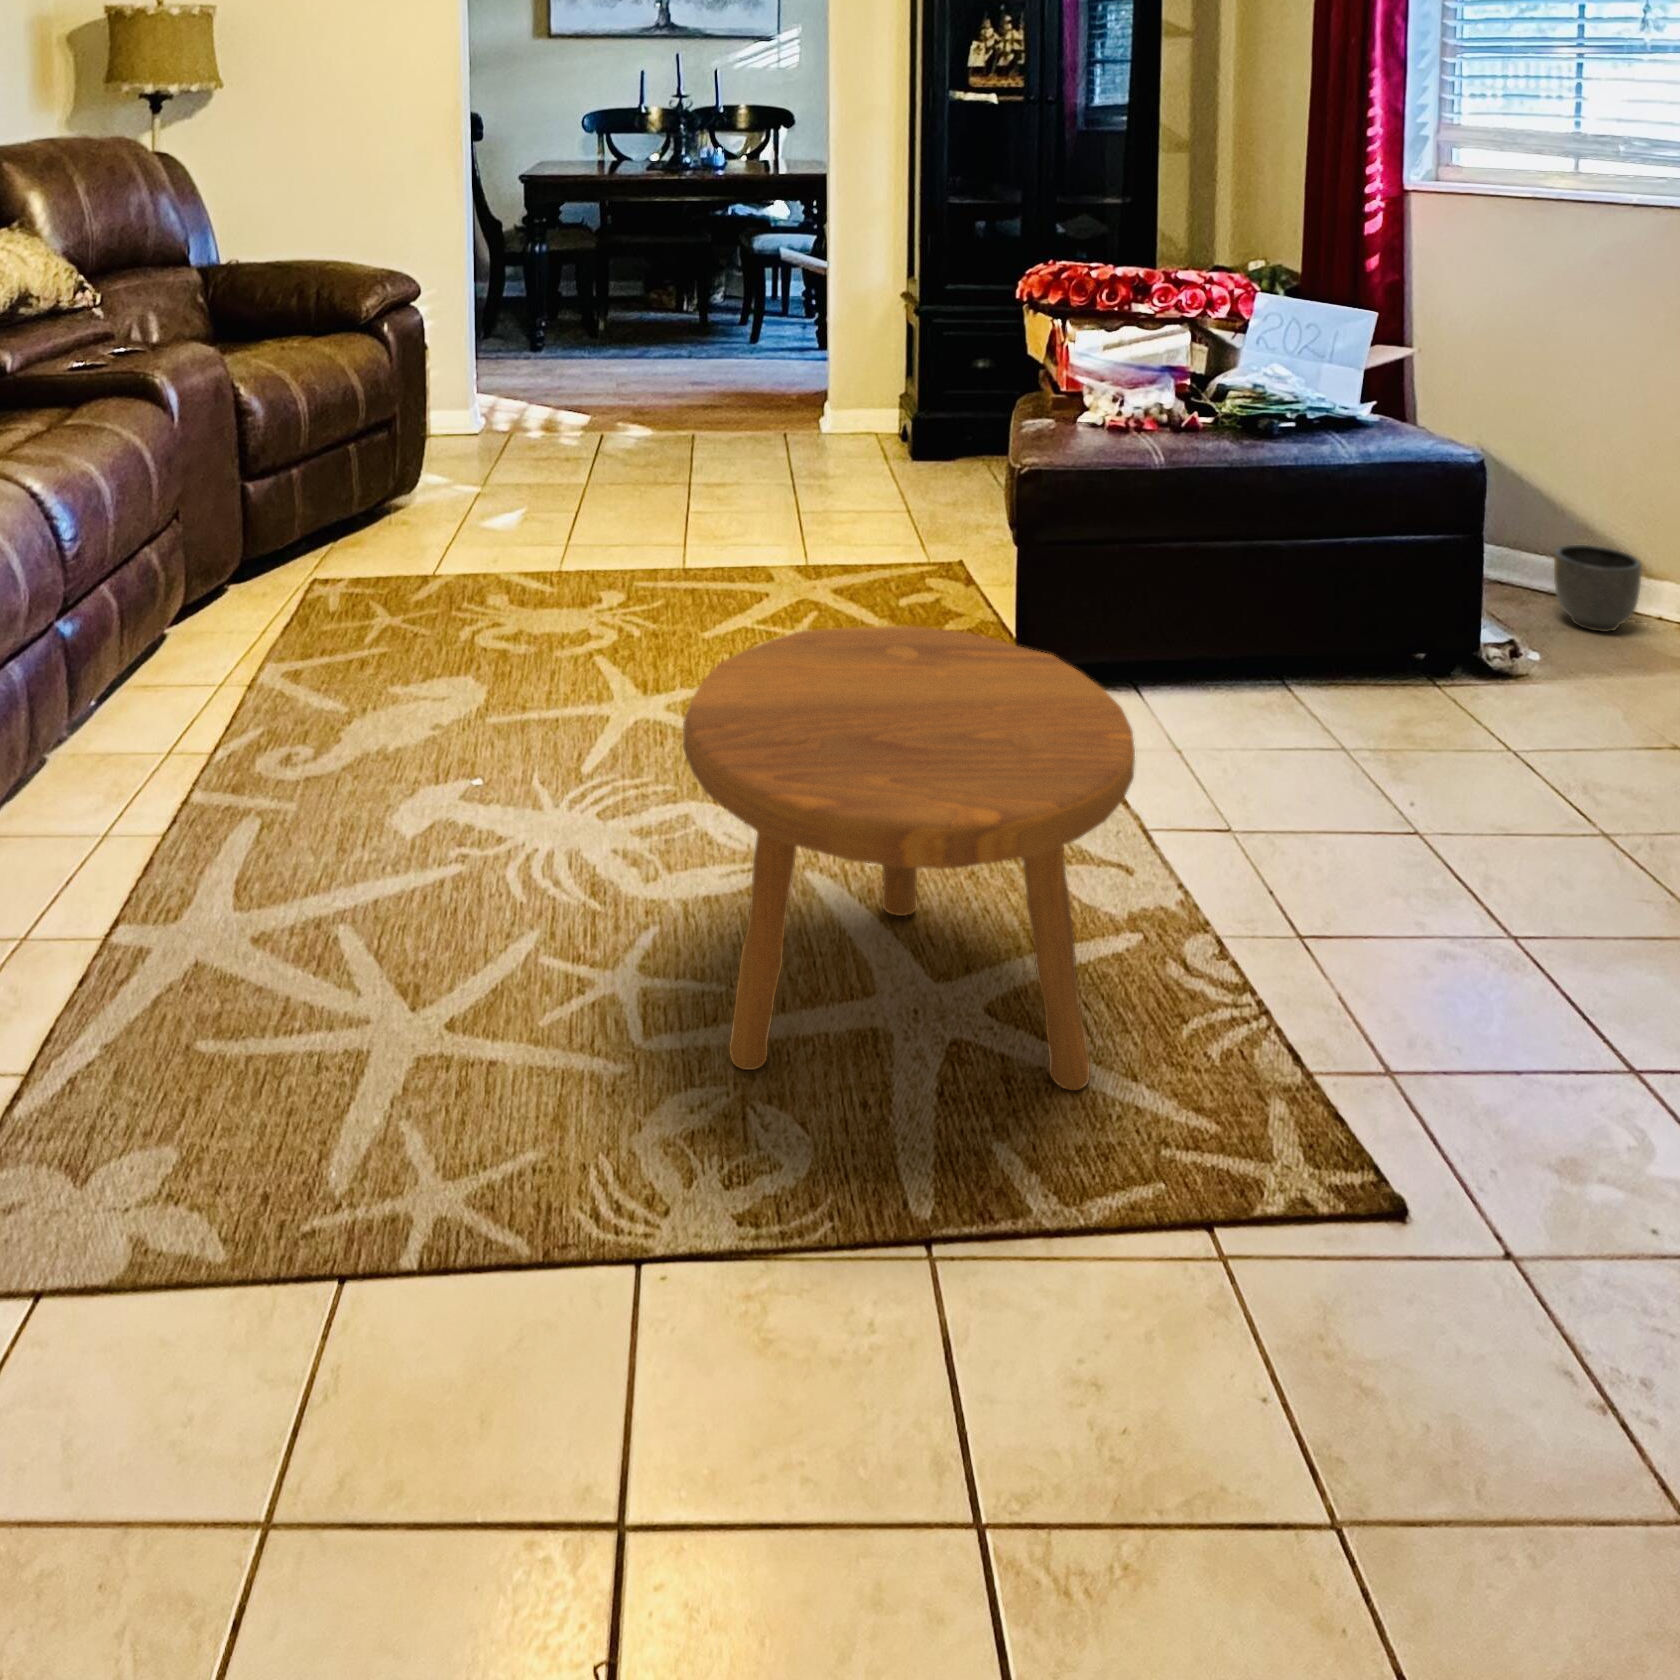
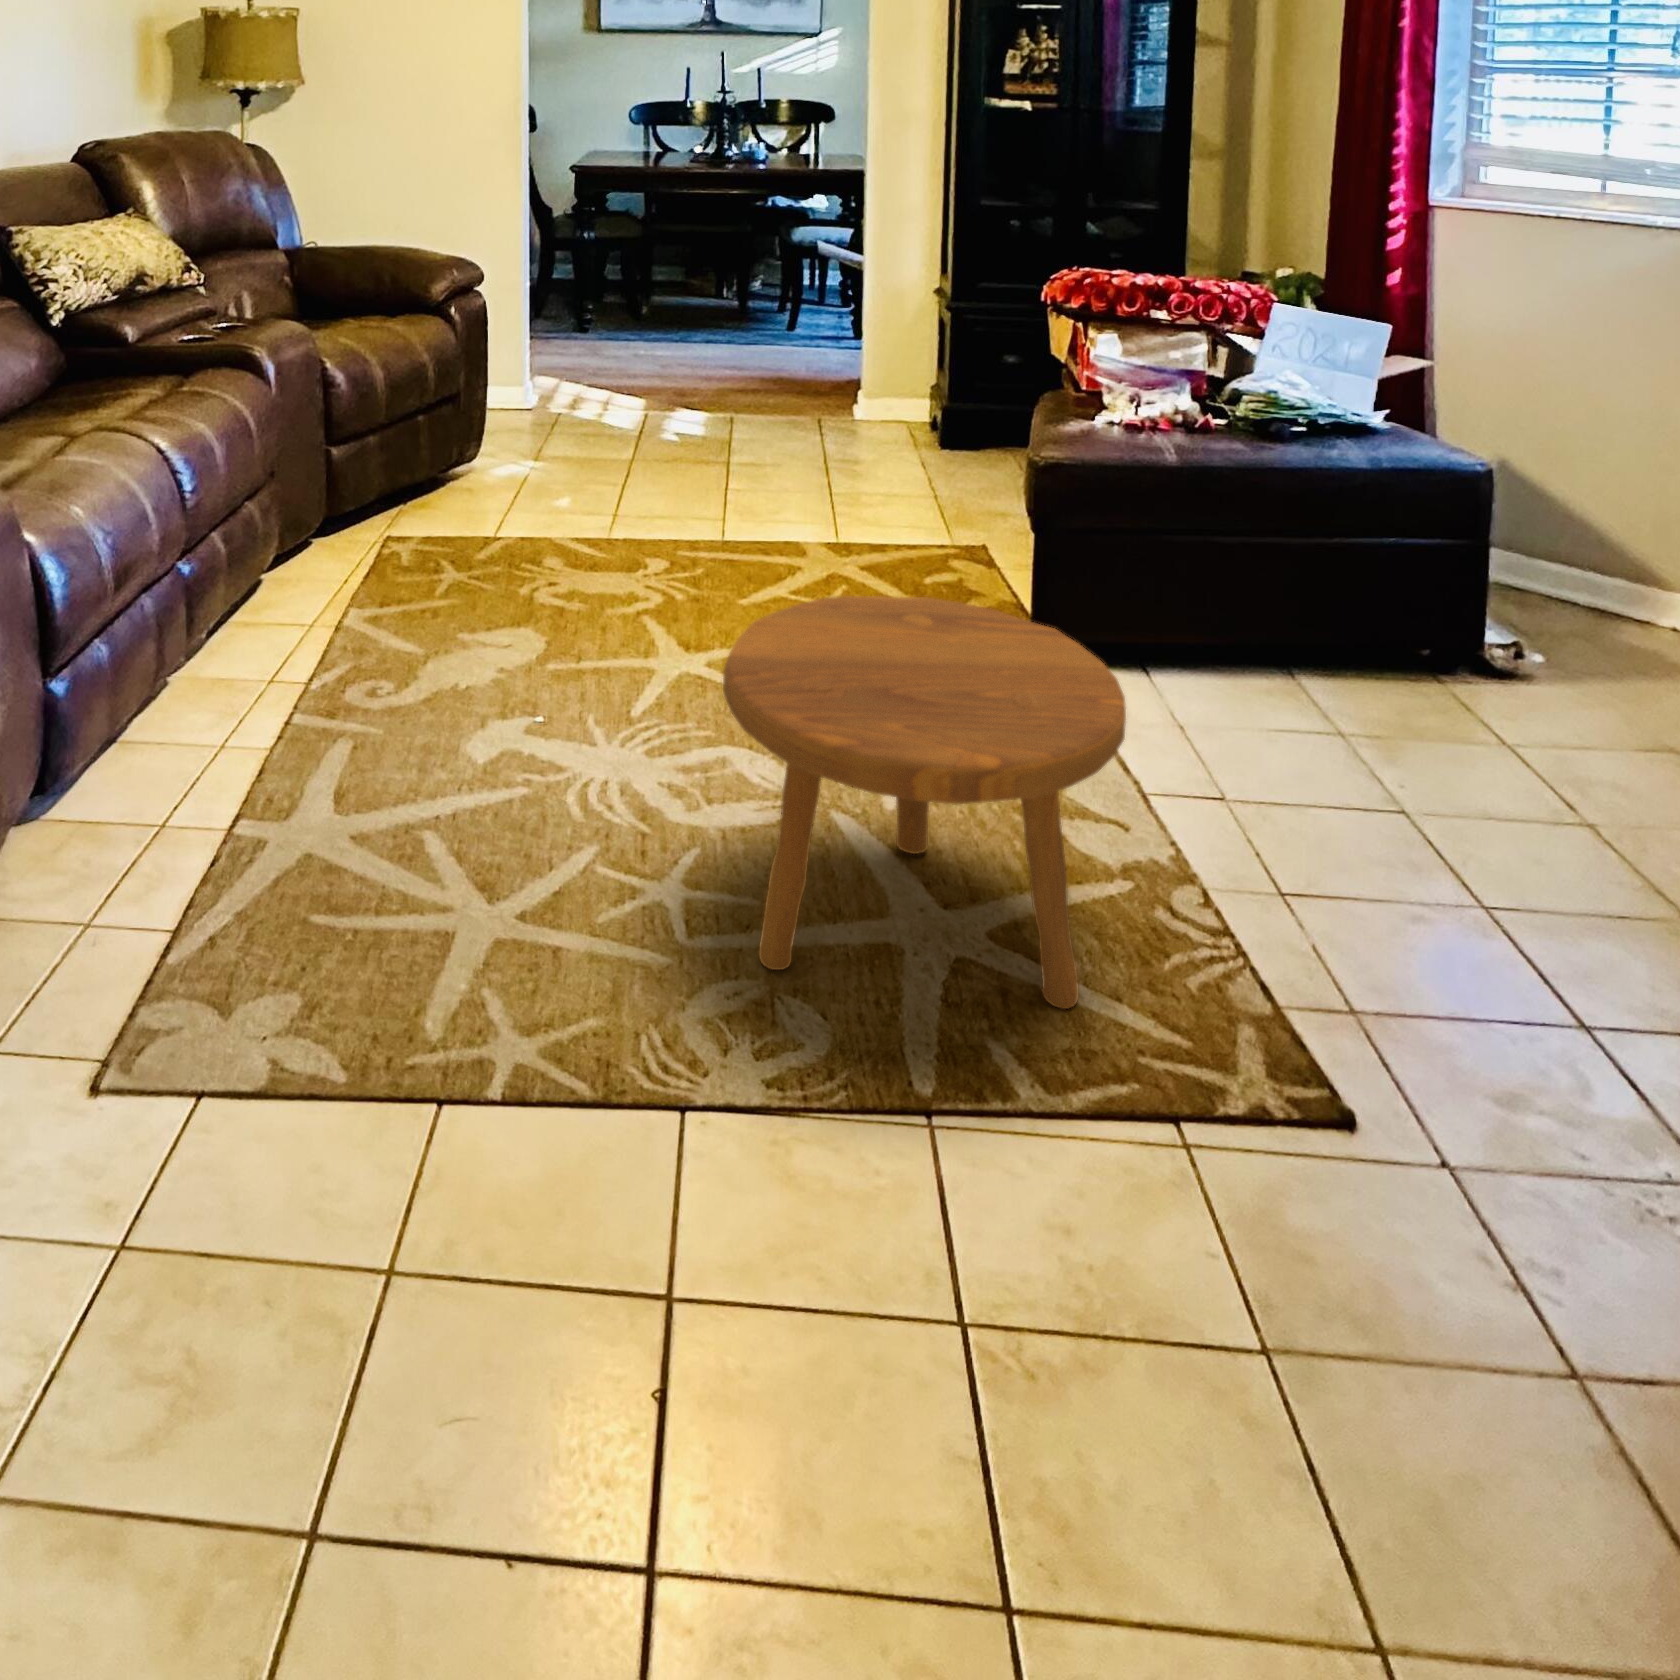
planter: present [1554,545,1642,632] -> none [1566,555,1656,640]

